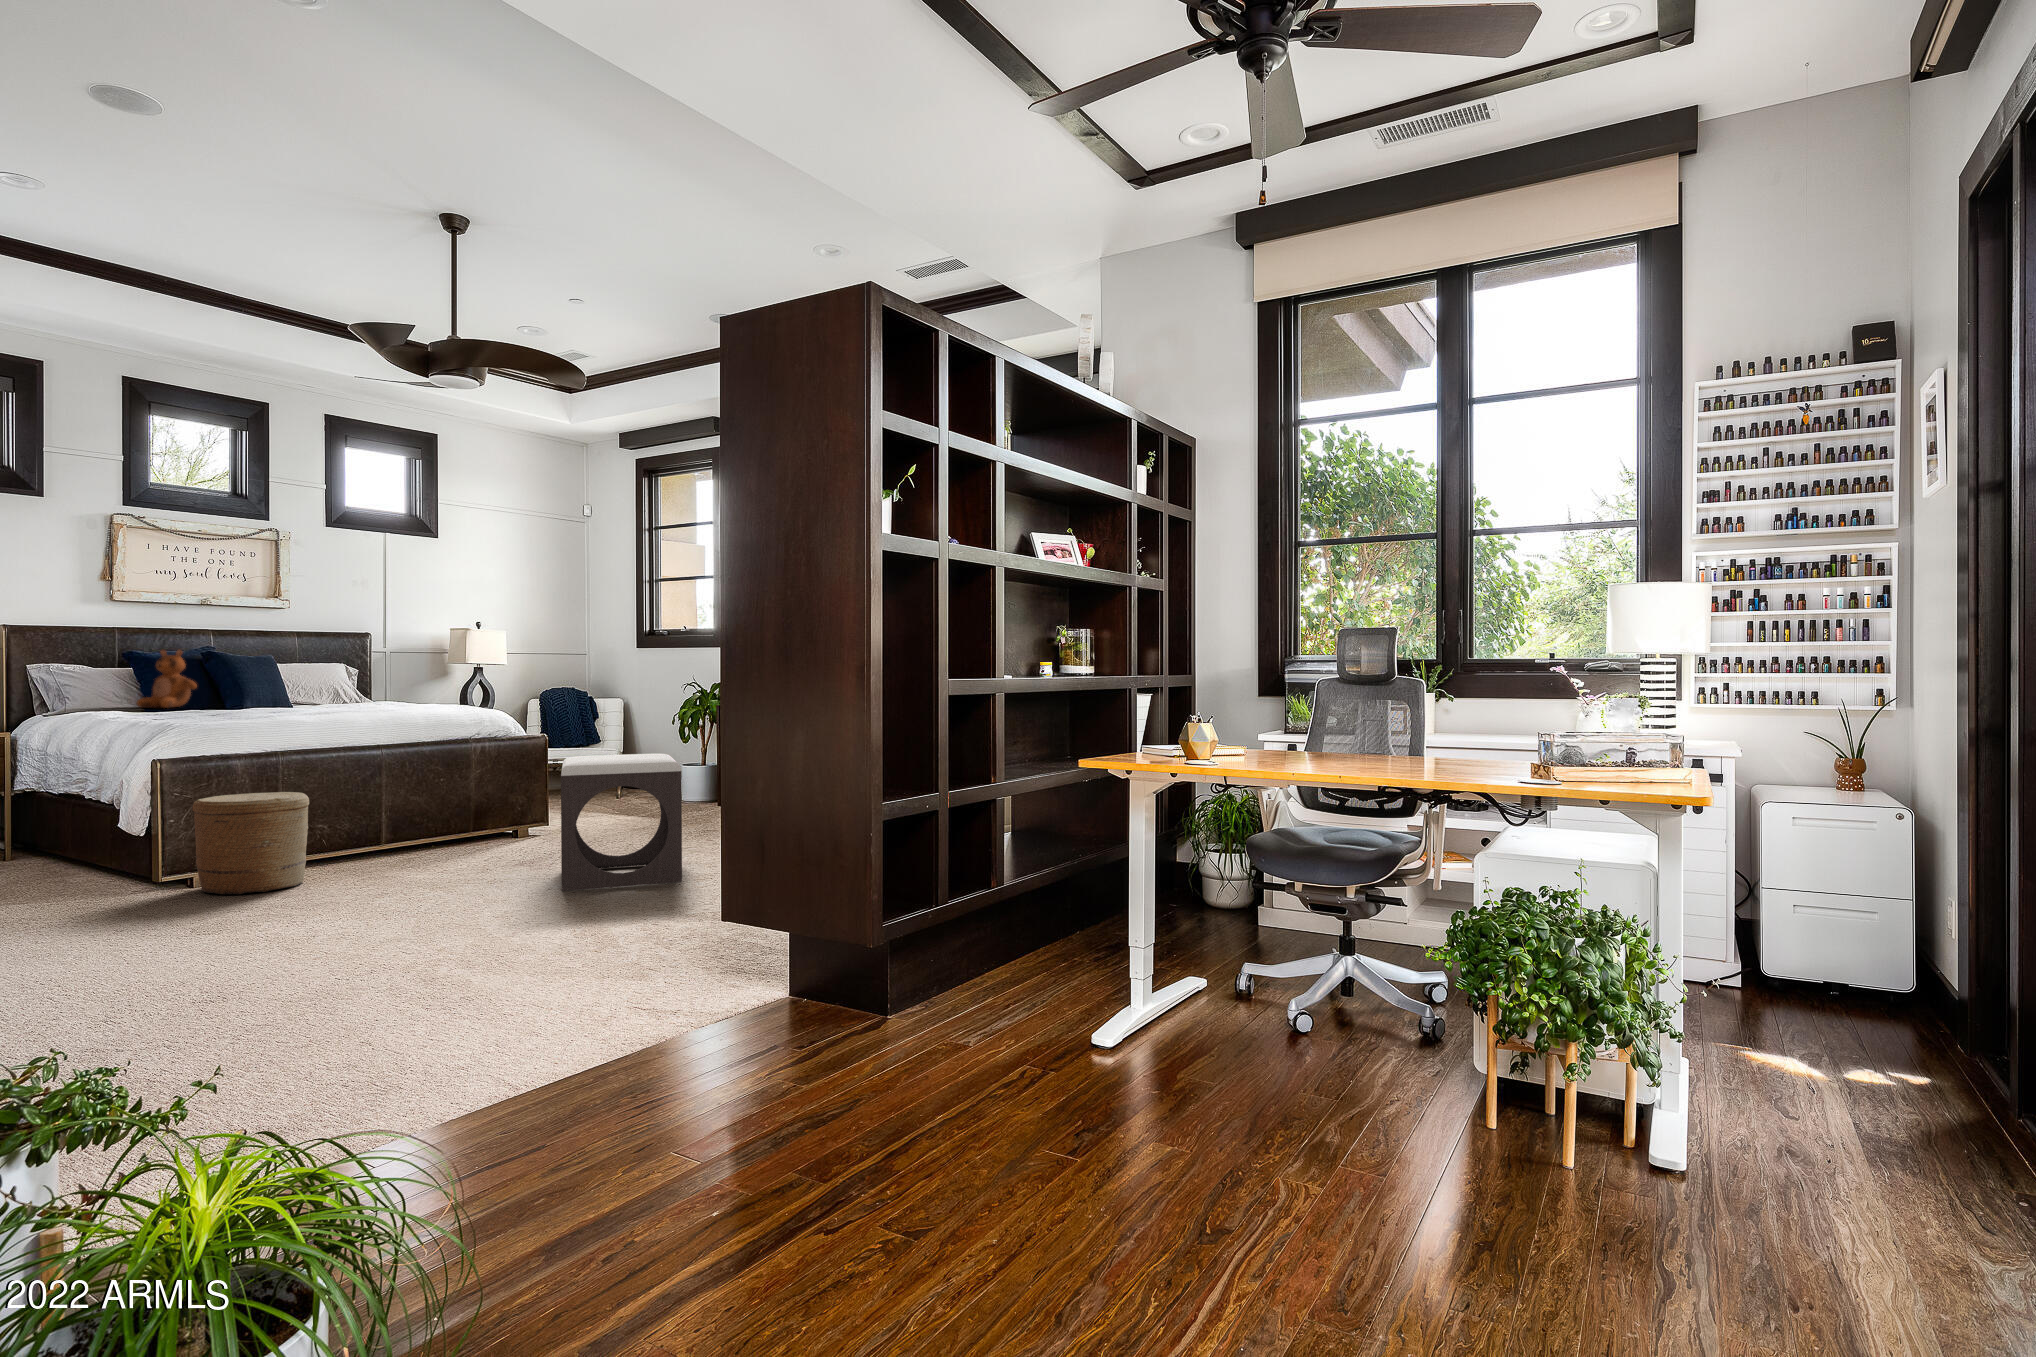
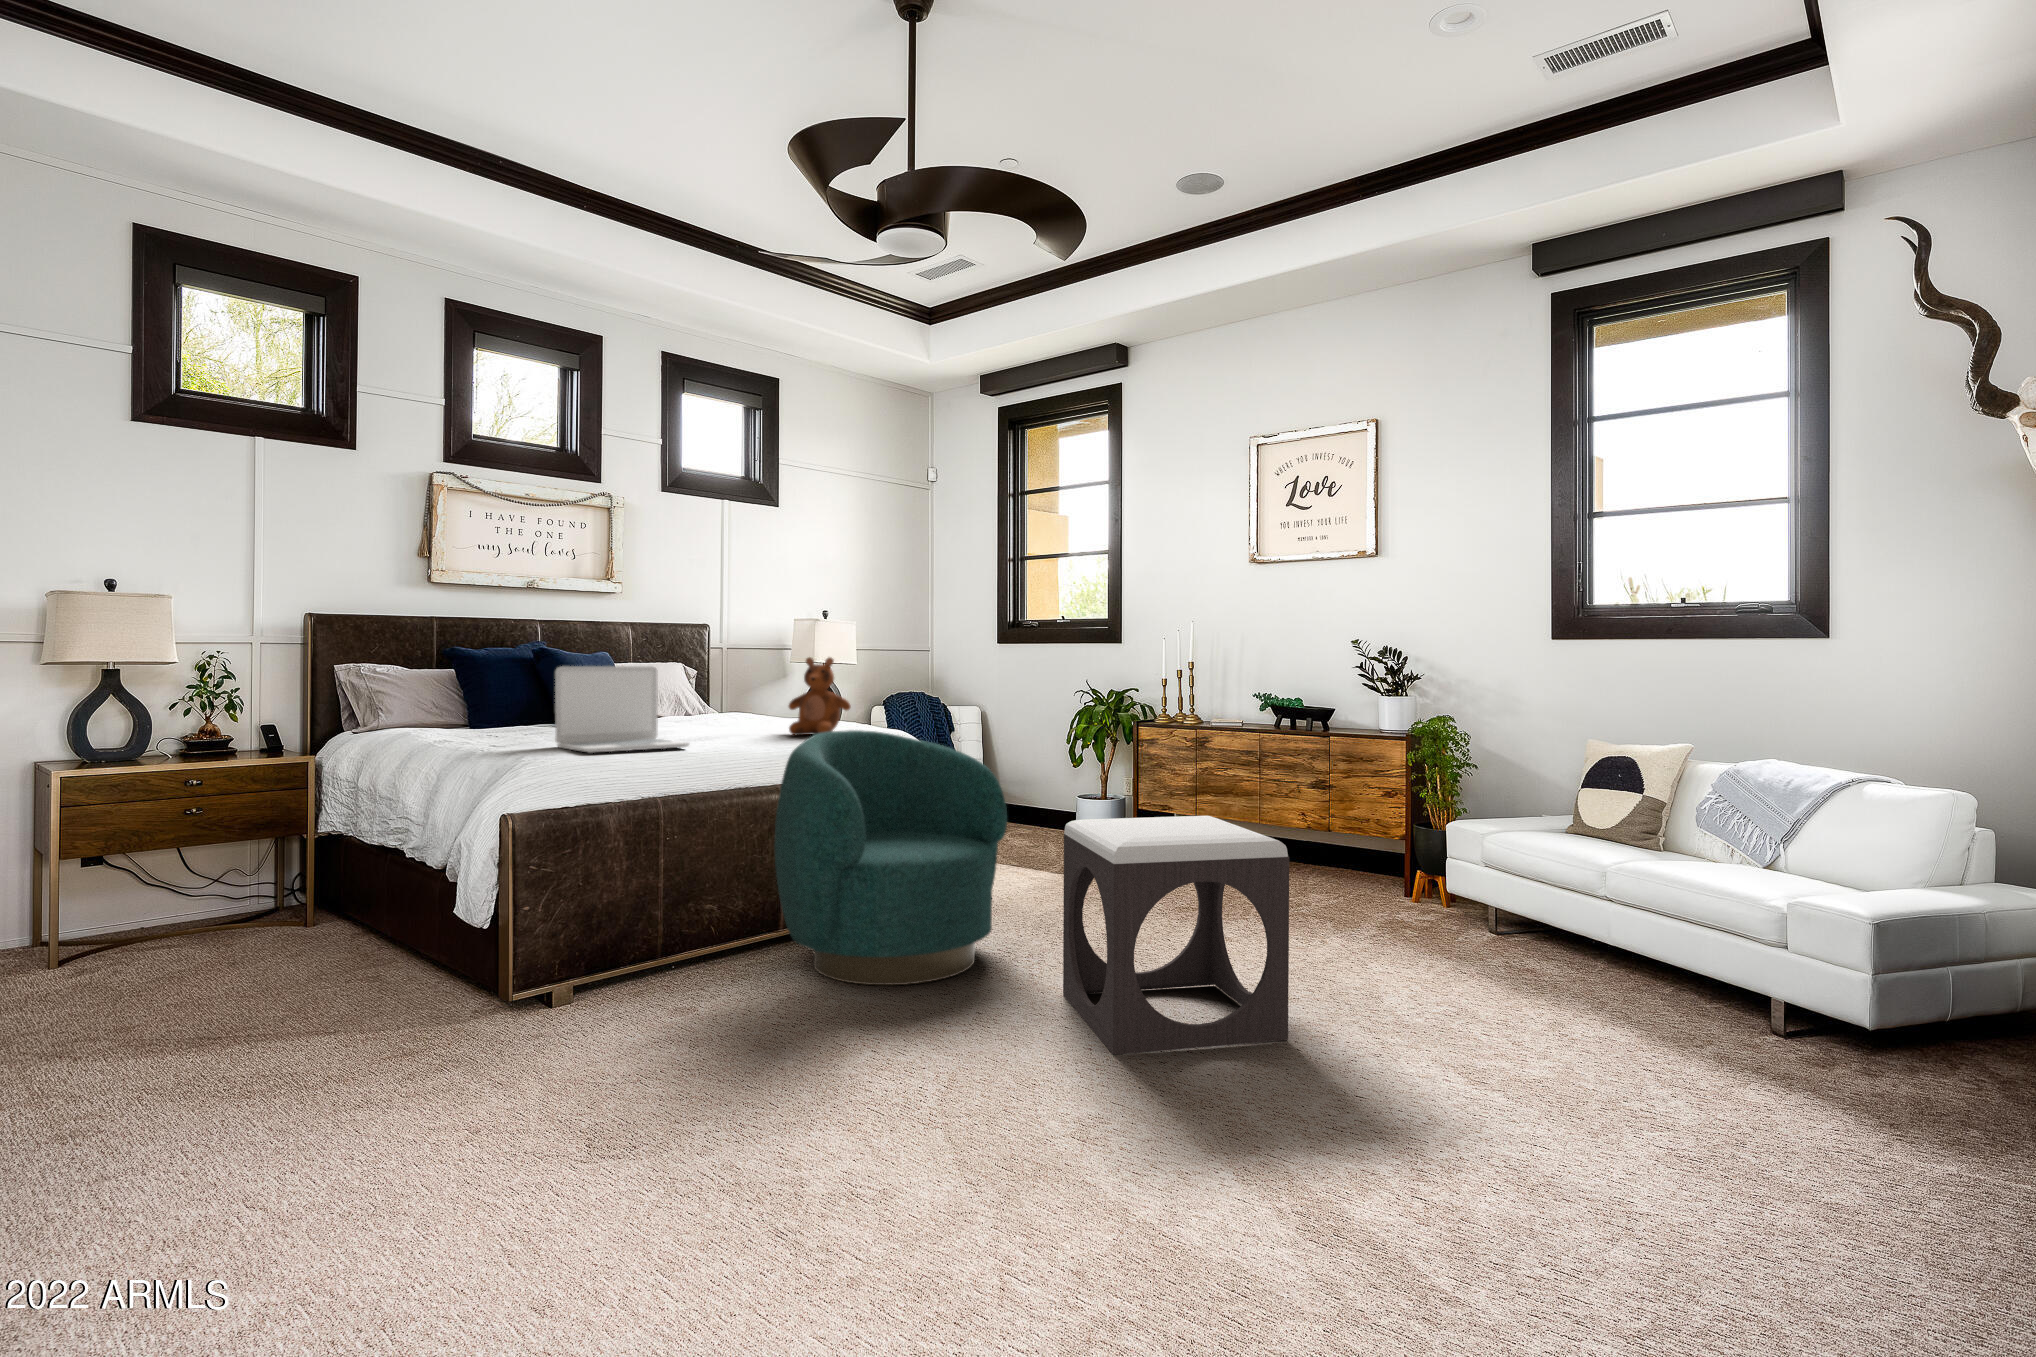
teddy bear: present [137,650,197,708] -> present [789,657,851,735]
laptop: none [205,662,312,721] -> present [555,666,689,753]
armchair: none [370,706,547,871] -> present [775,730,1007,985]
woven basket: present [192,792,309,895] -> none [558,863,712,1032]

